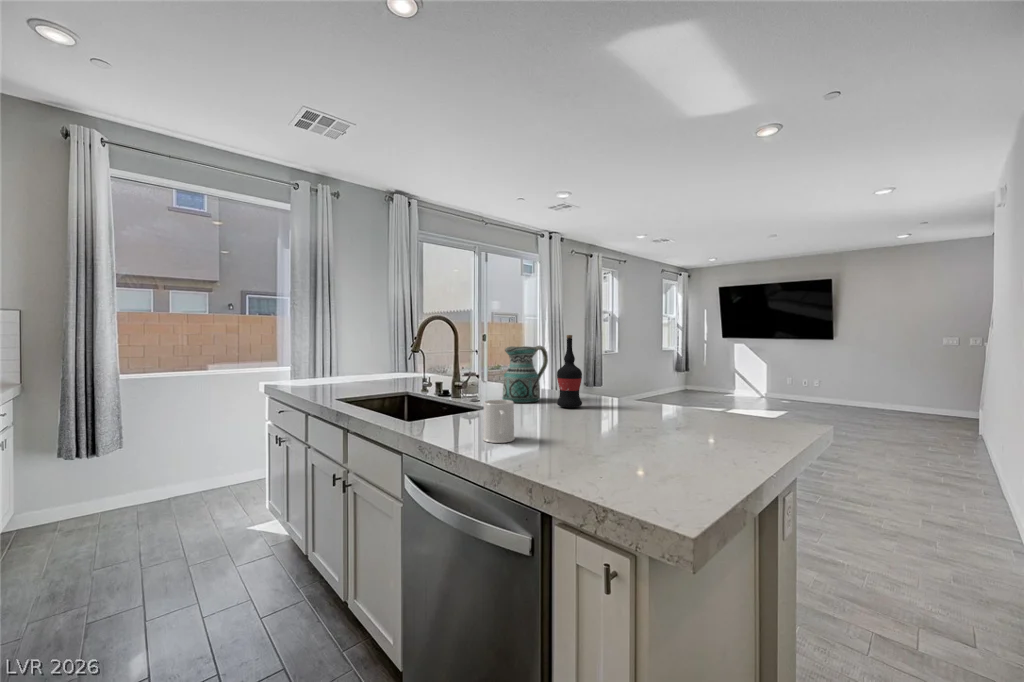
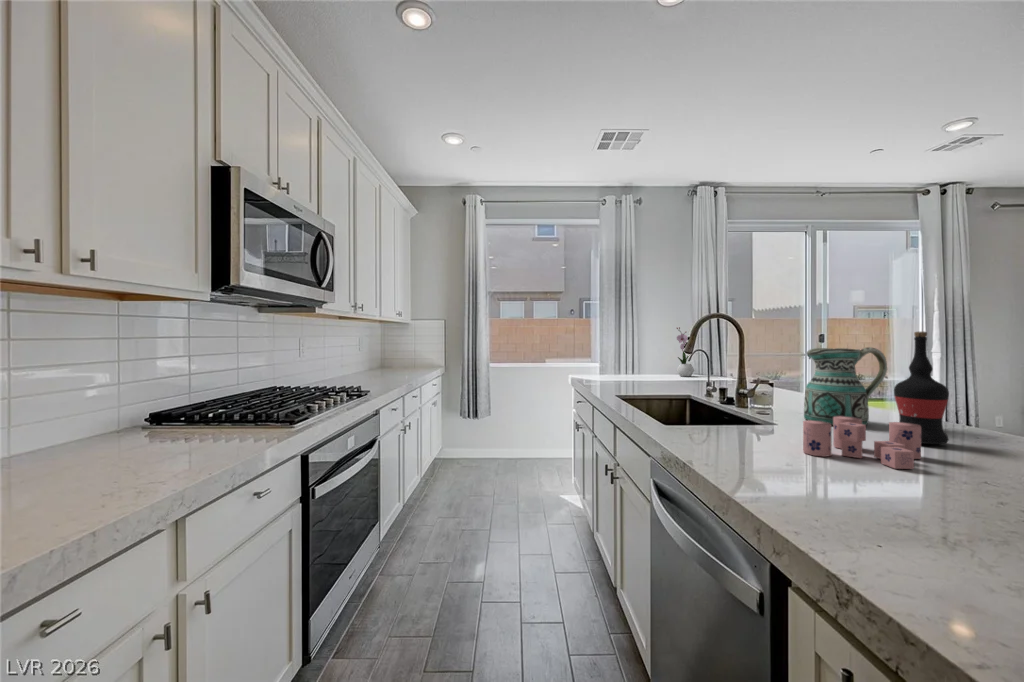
flower arrangement: none [382,328,399,375] -> present [677,327,694,377]
candle: none [518,394,576,424] -> present [803,416,921,469]
mug: present [483,400,515,443] -> none [728,417,777,477]

